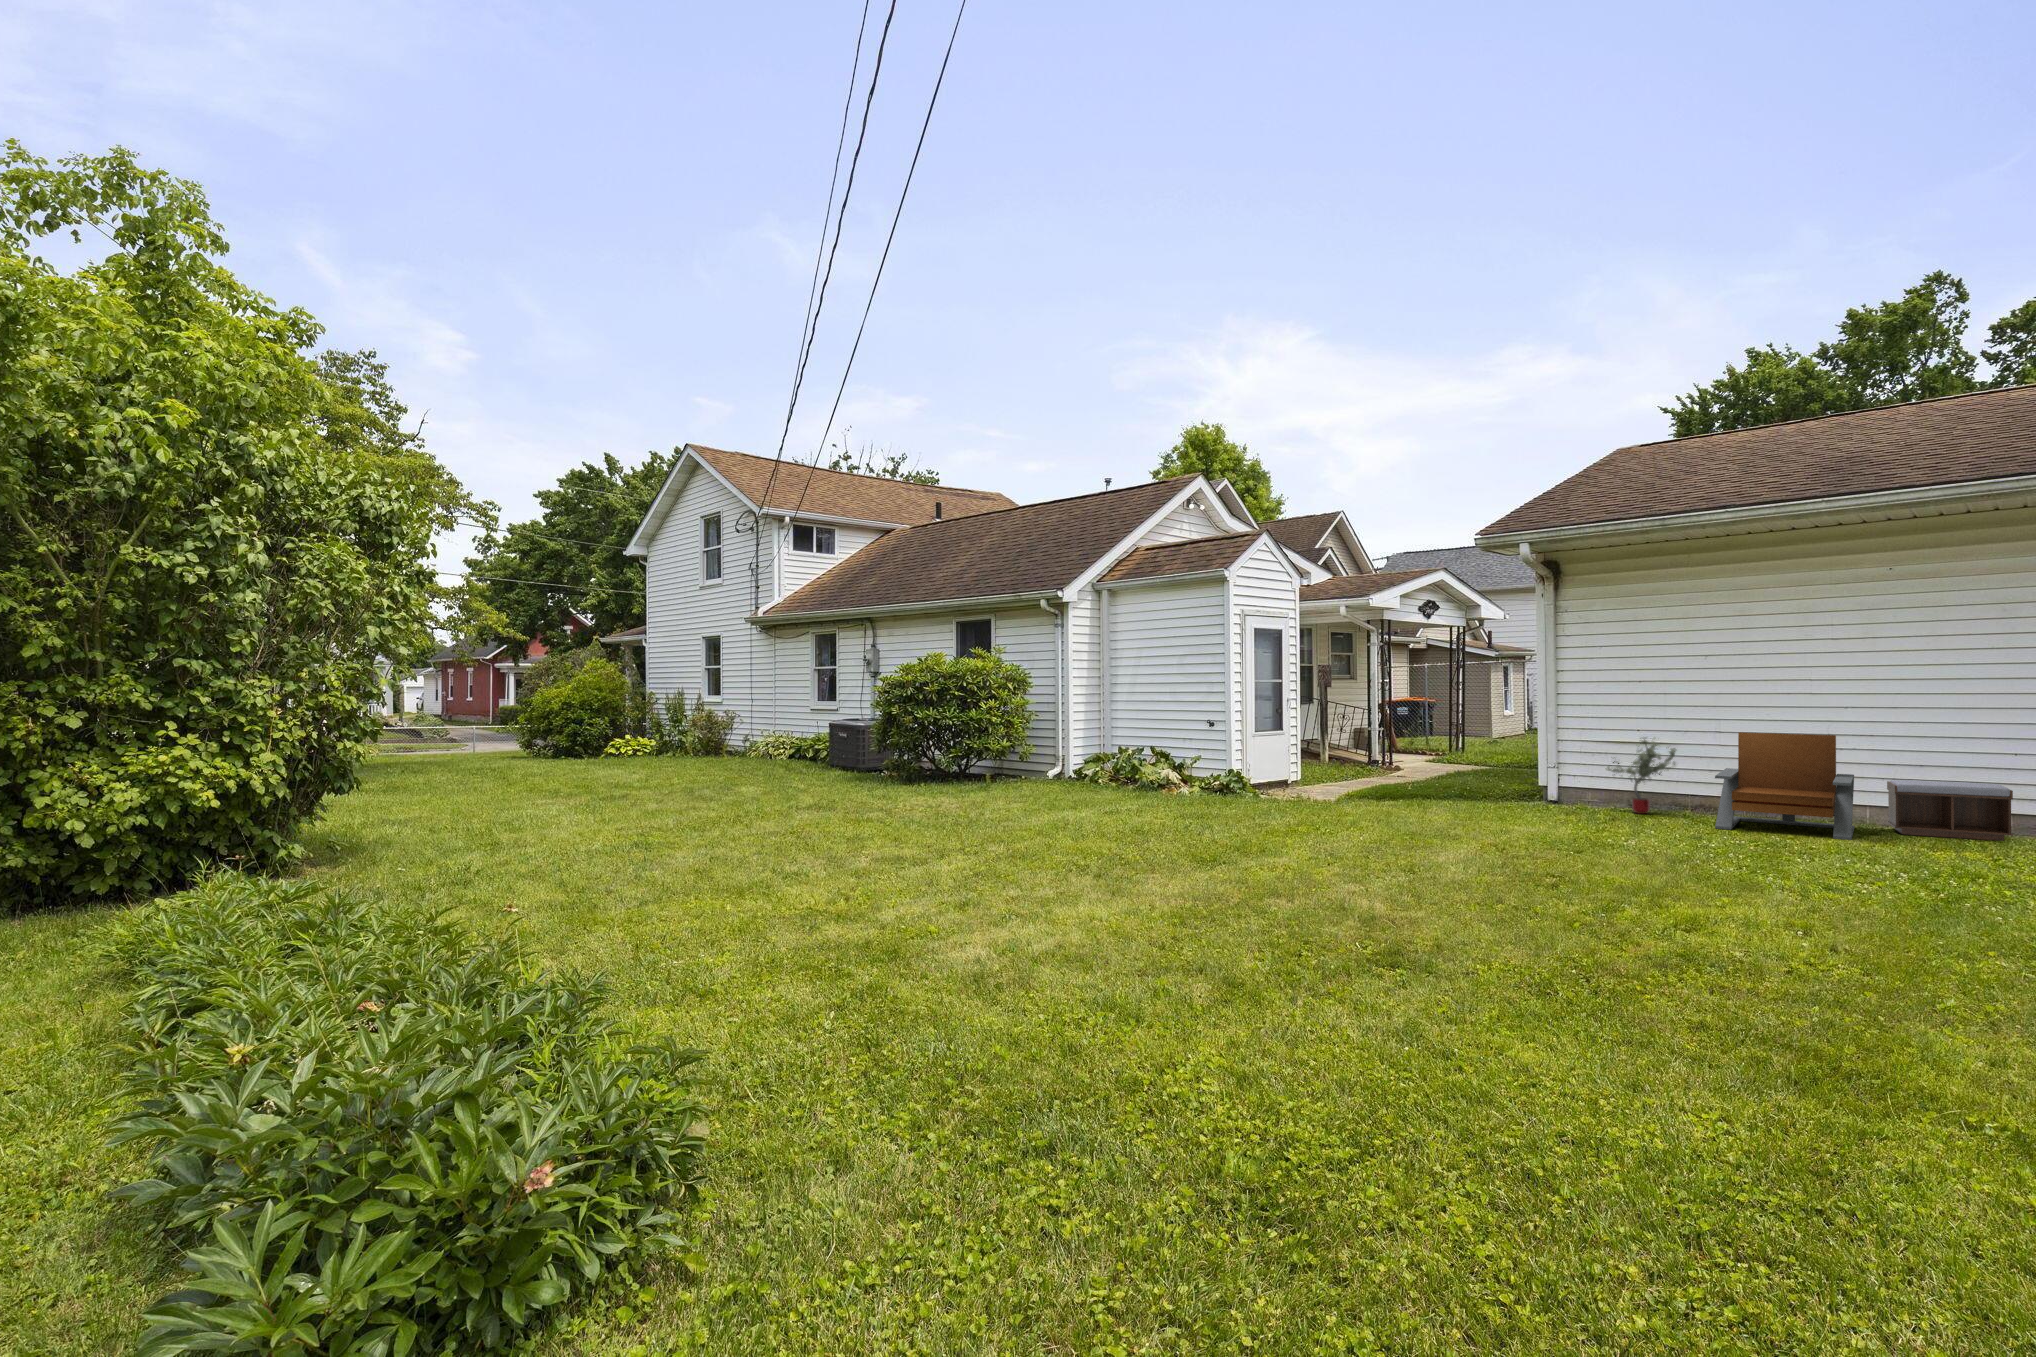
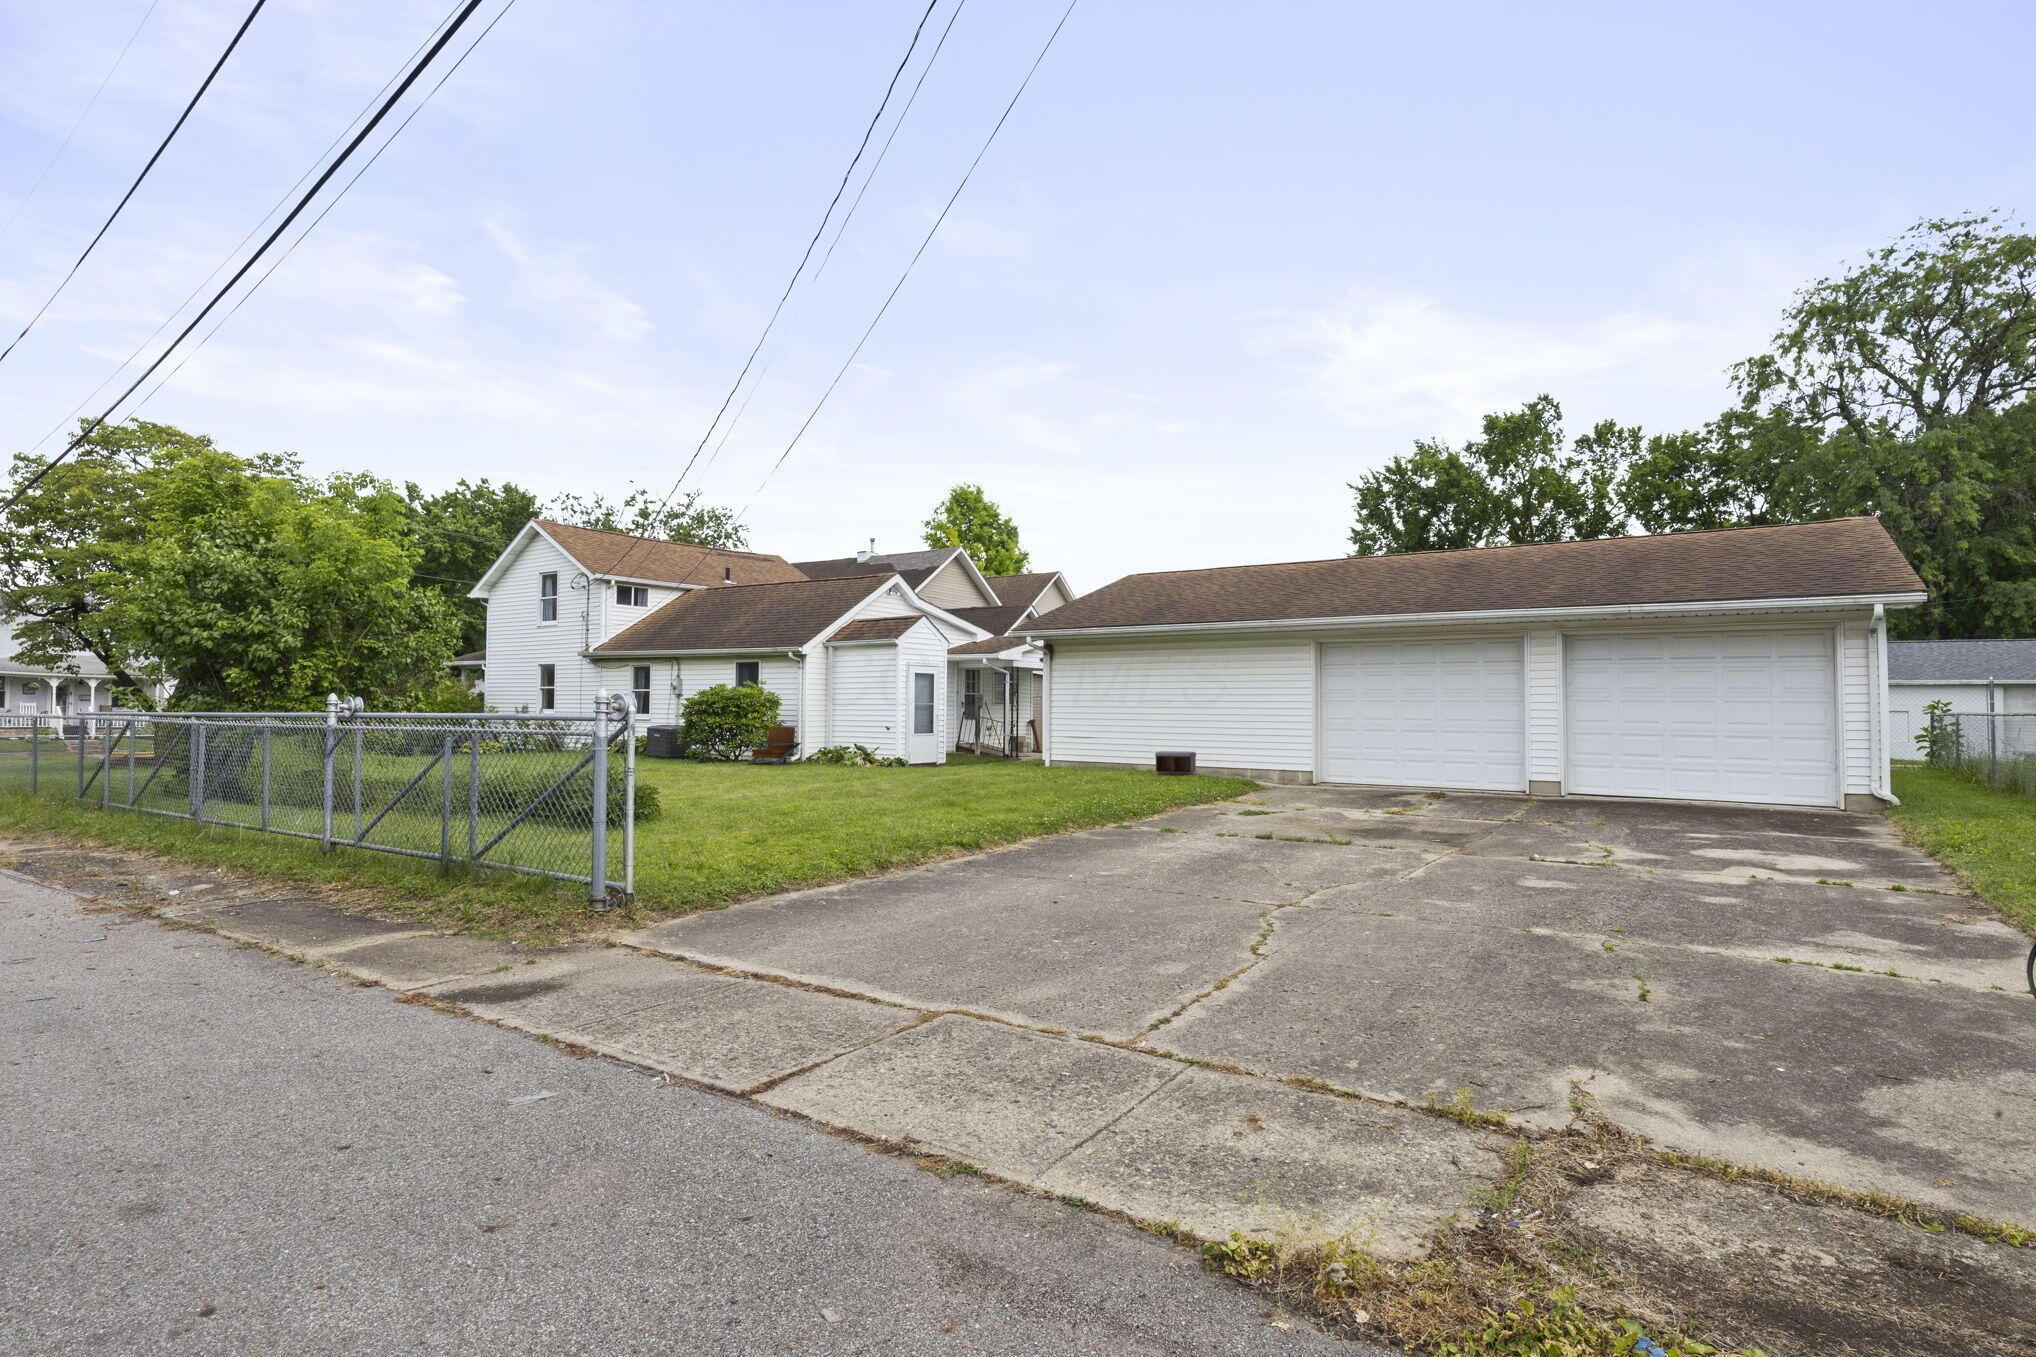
lounge chair: present [1715,732,1854,840] -> present [748,726,801,766]
potted tree: present [1608,738,1676,814] -> none [1064,733,1090,771]

